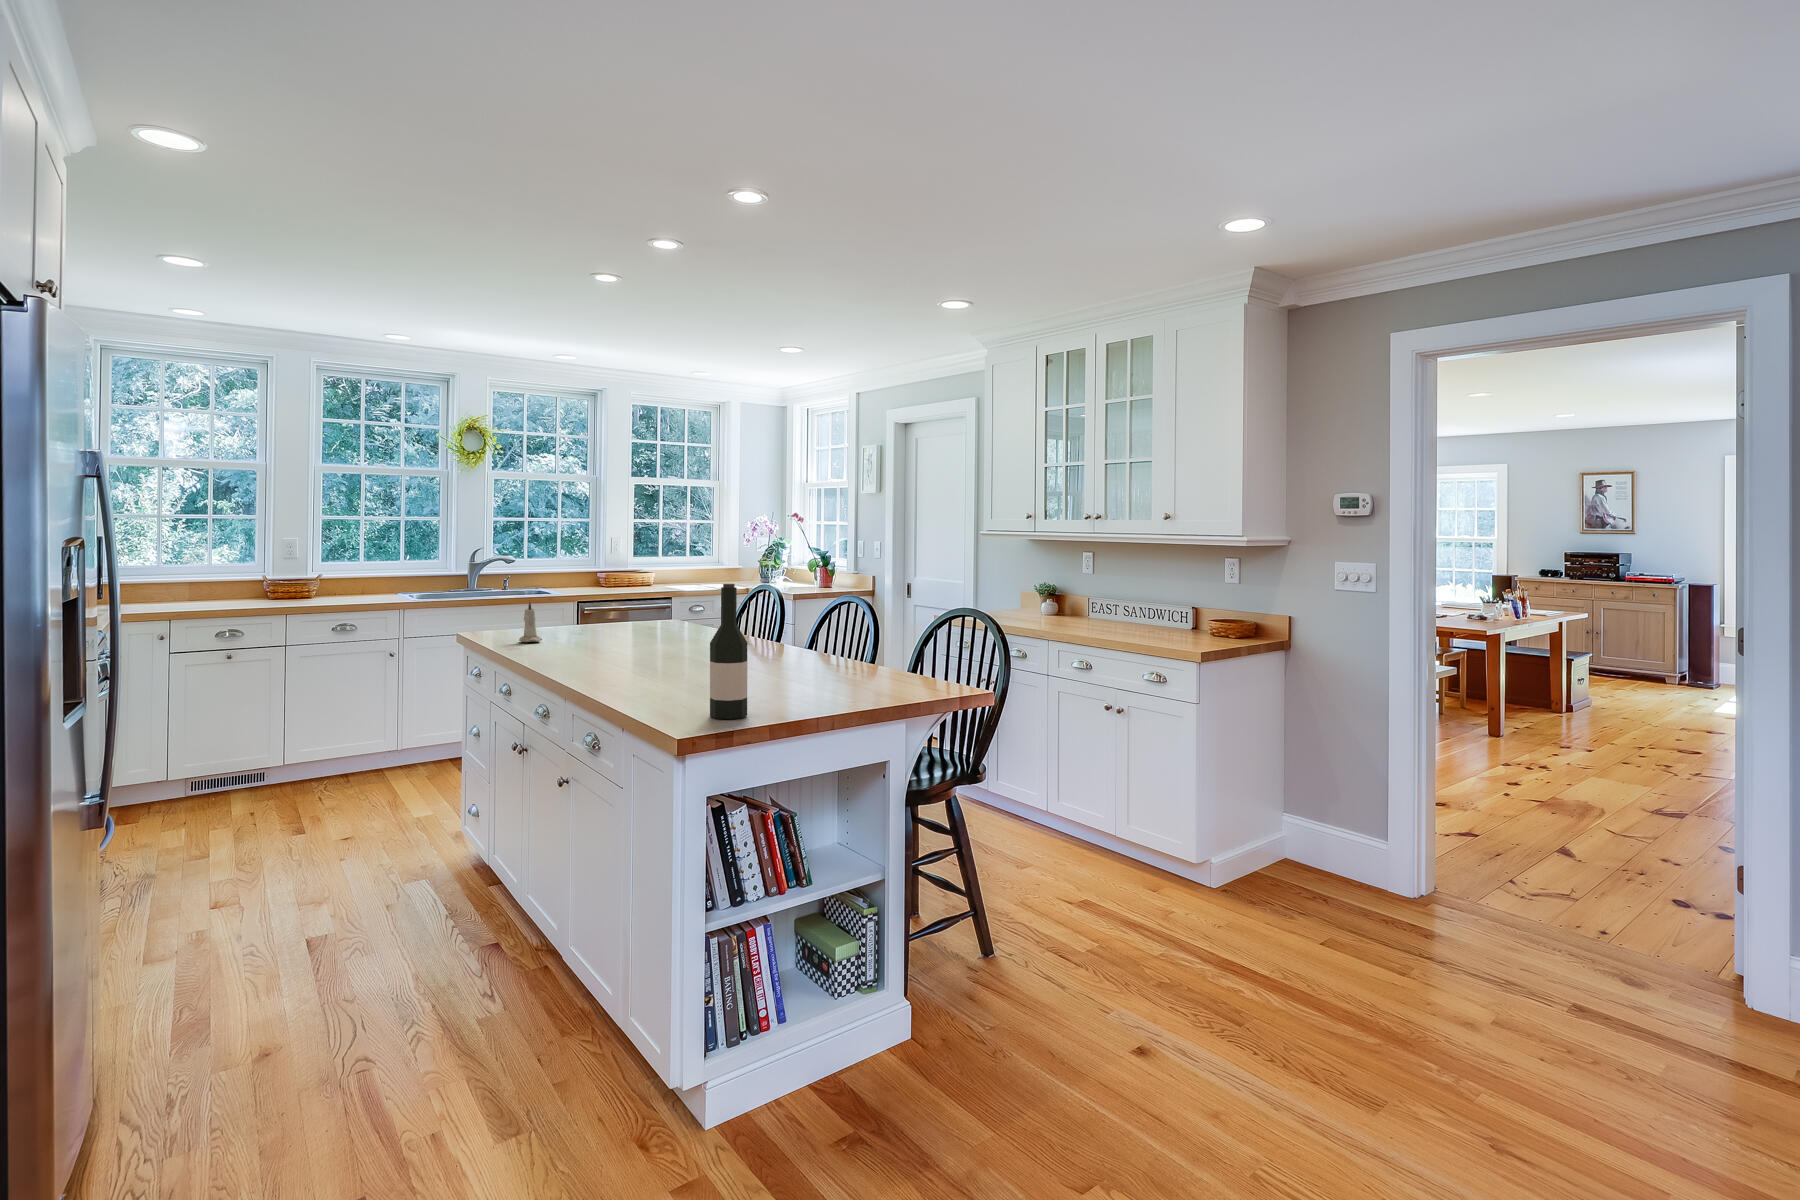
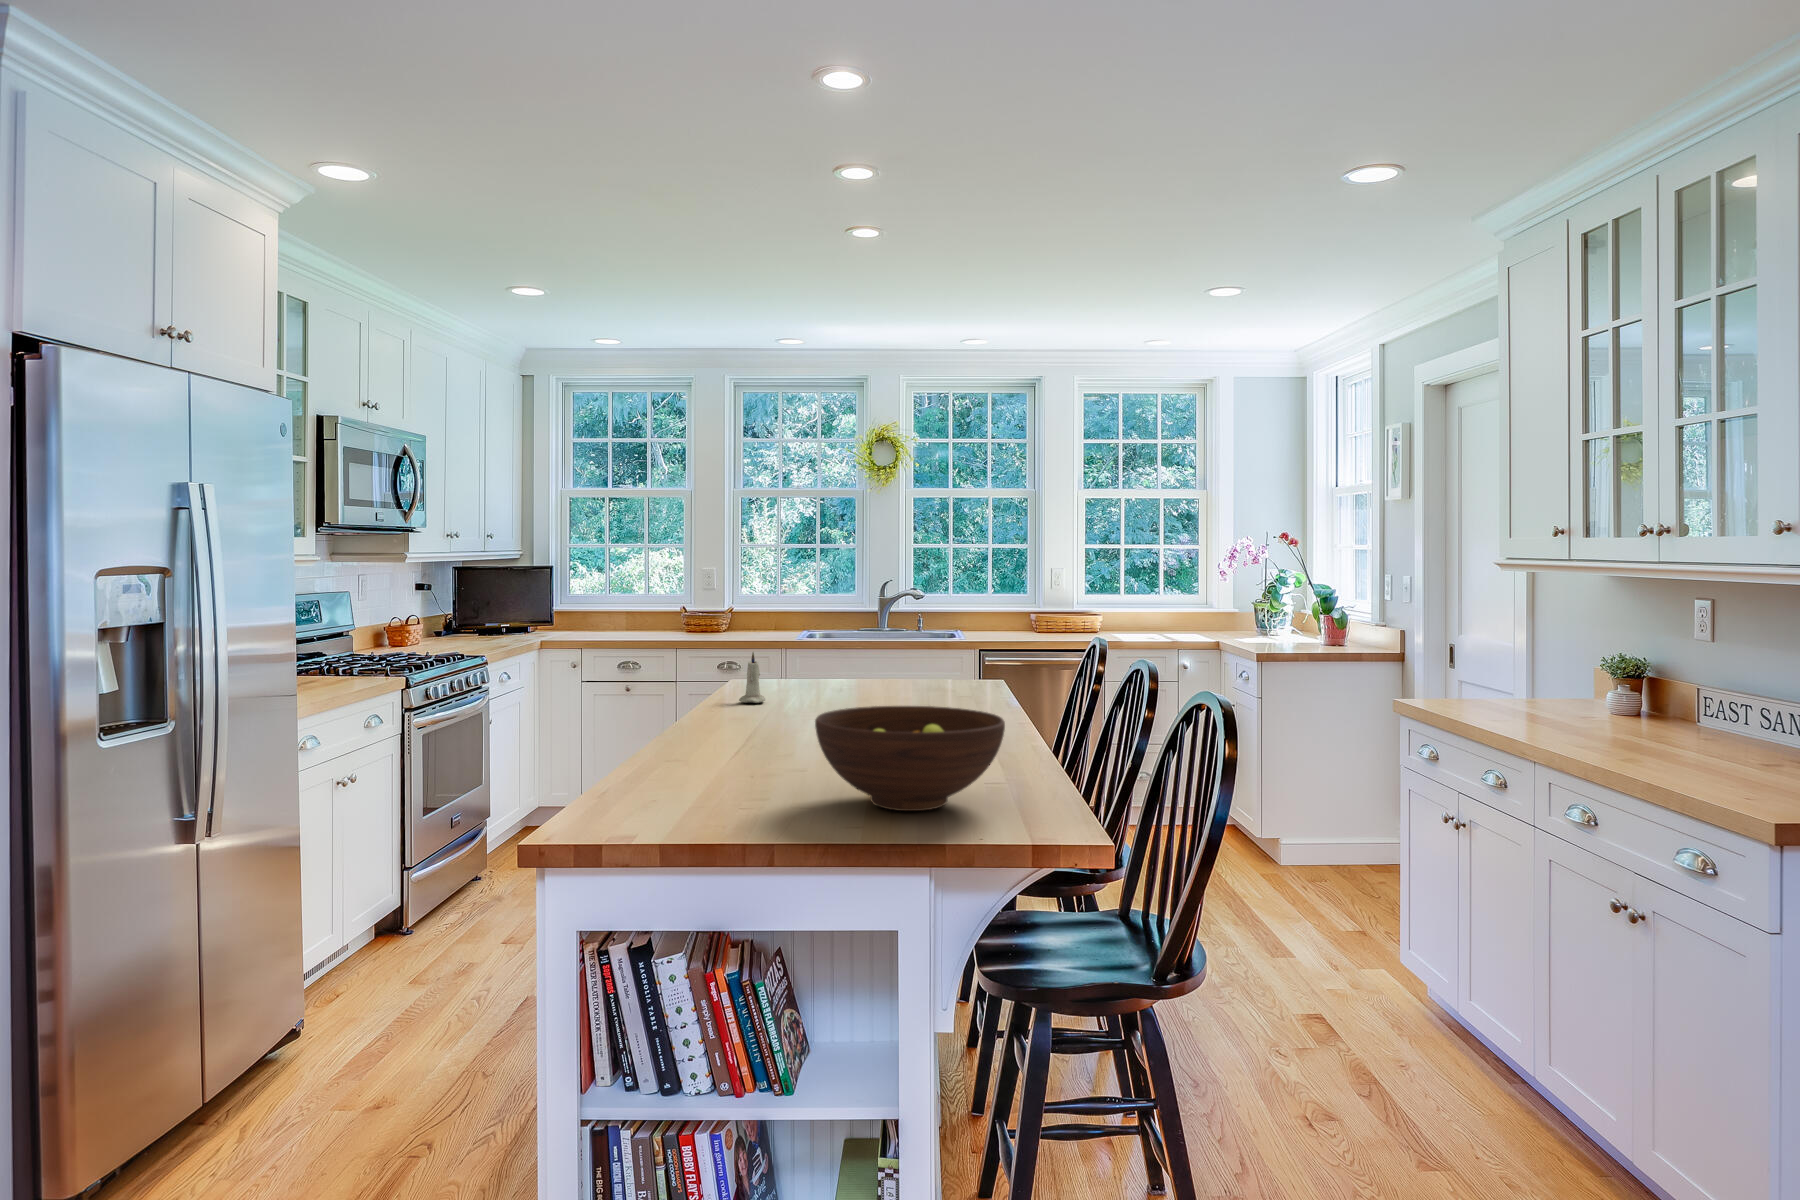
wine bottle: present [710,583,747,719] -> none [630,651,681,837]
fruit bowl: none [768,621,897,689] -> present [815,706,1005,811]

